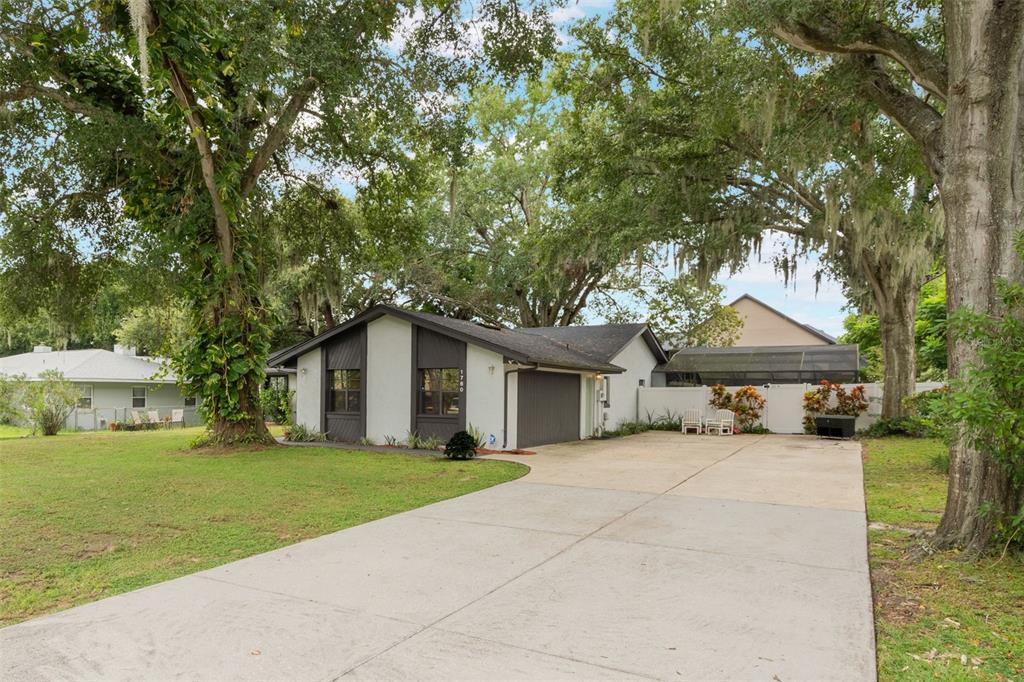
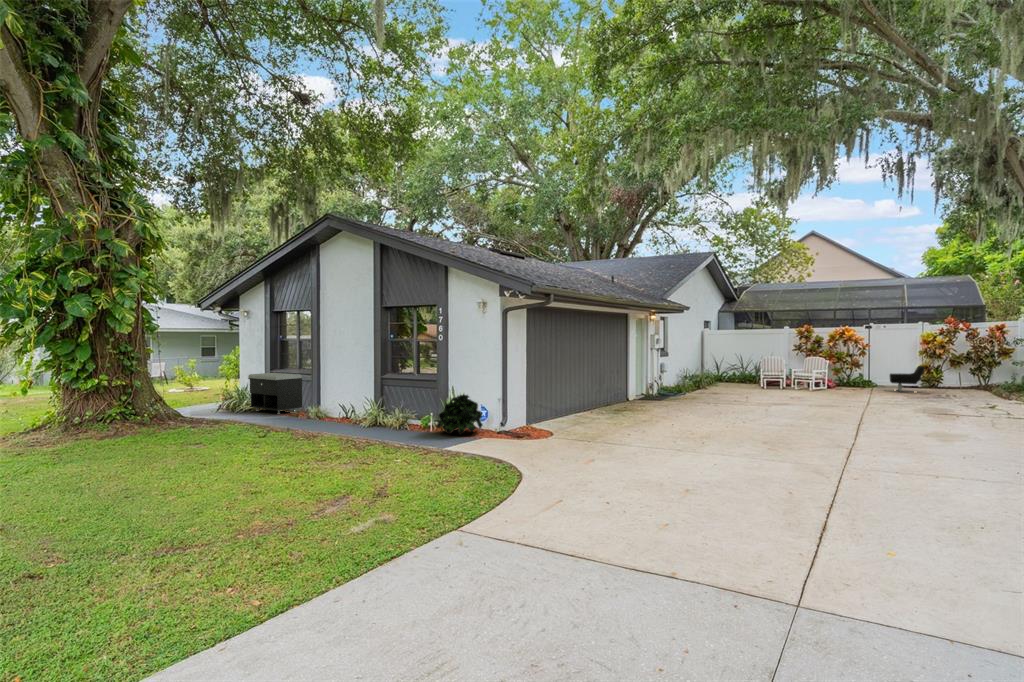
storage bench: present [815,415,855,440] -> present [248,373,302,414]
lounge chair: none [777,417,805,438] -> present [890,366,925,392]

